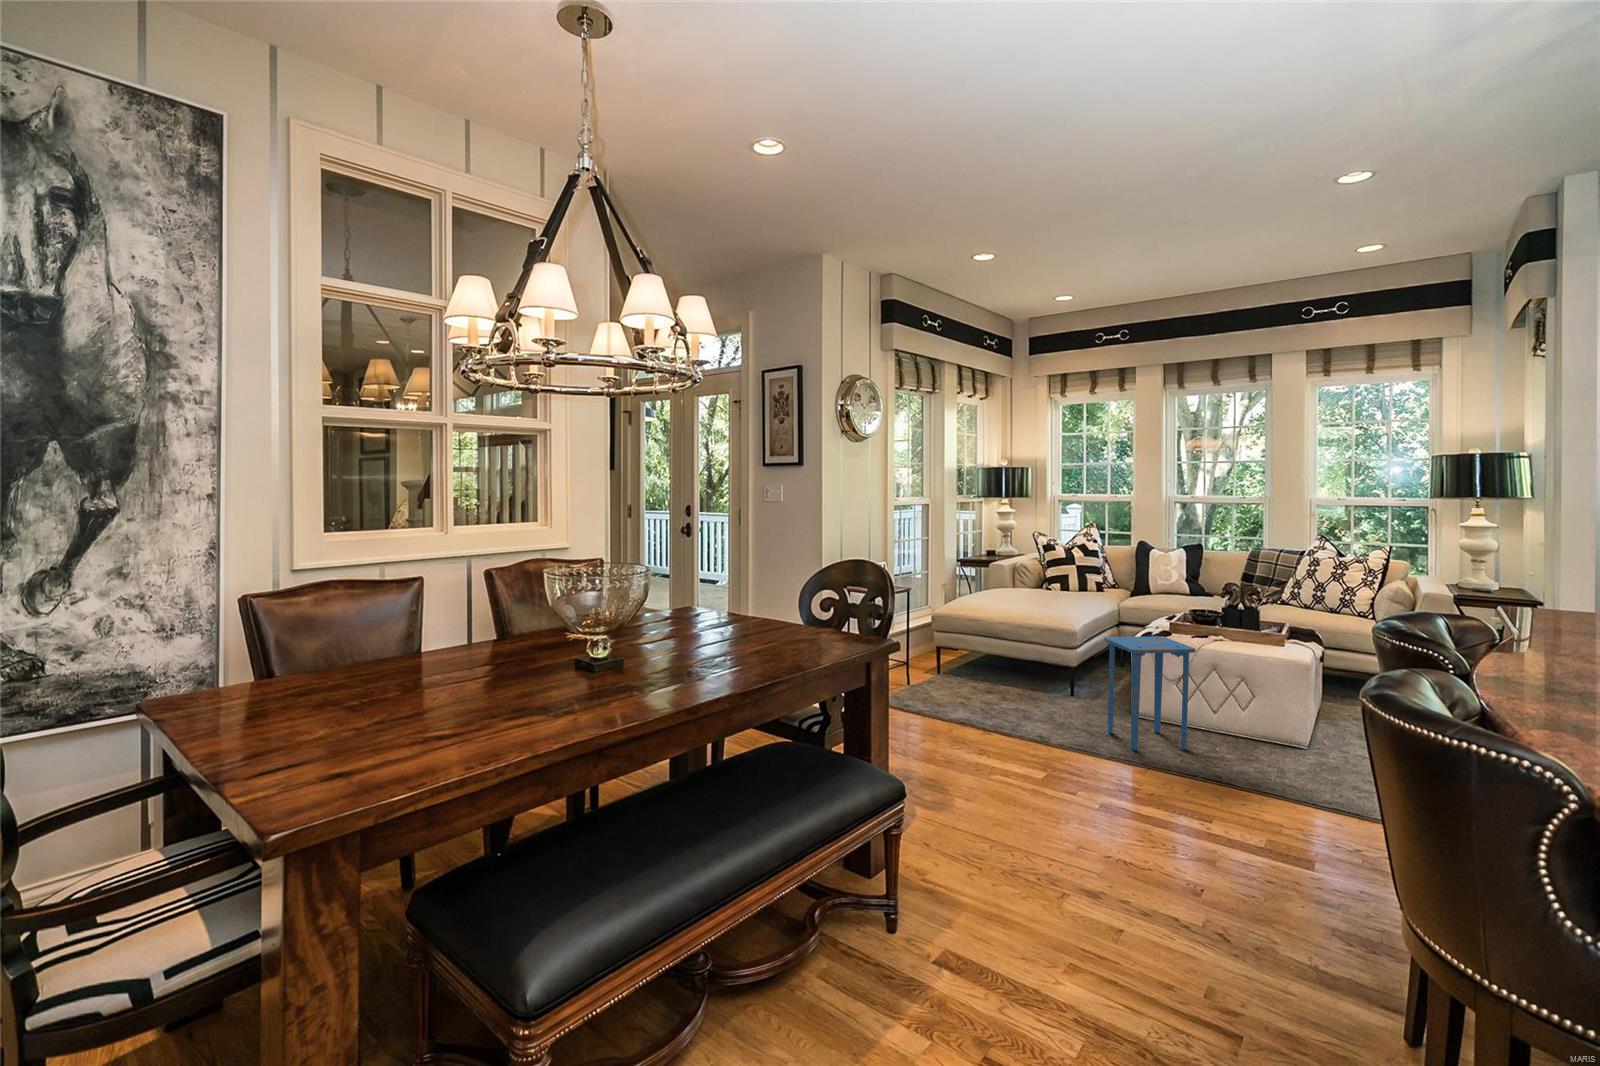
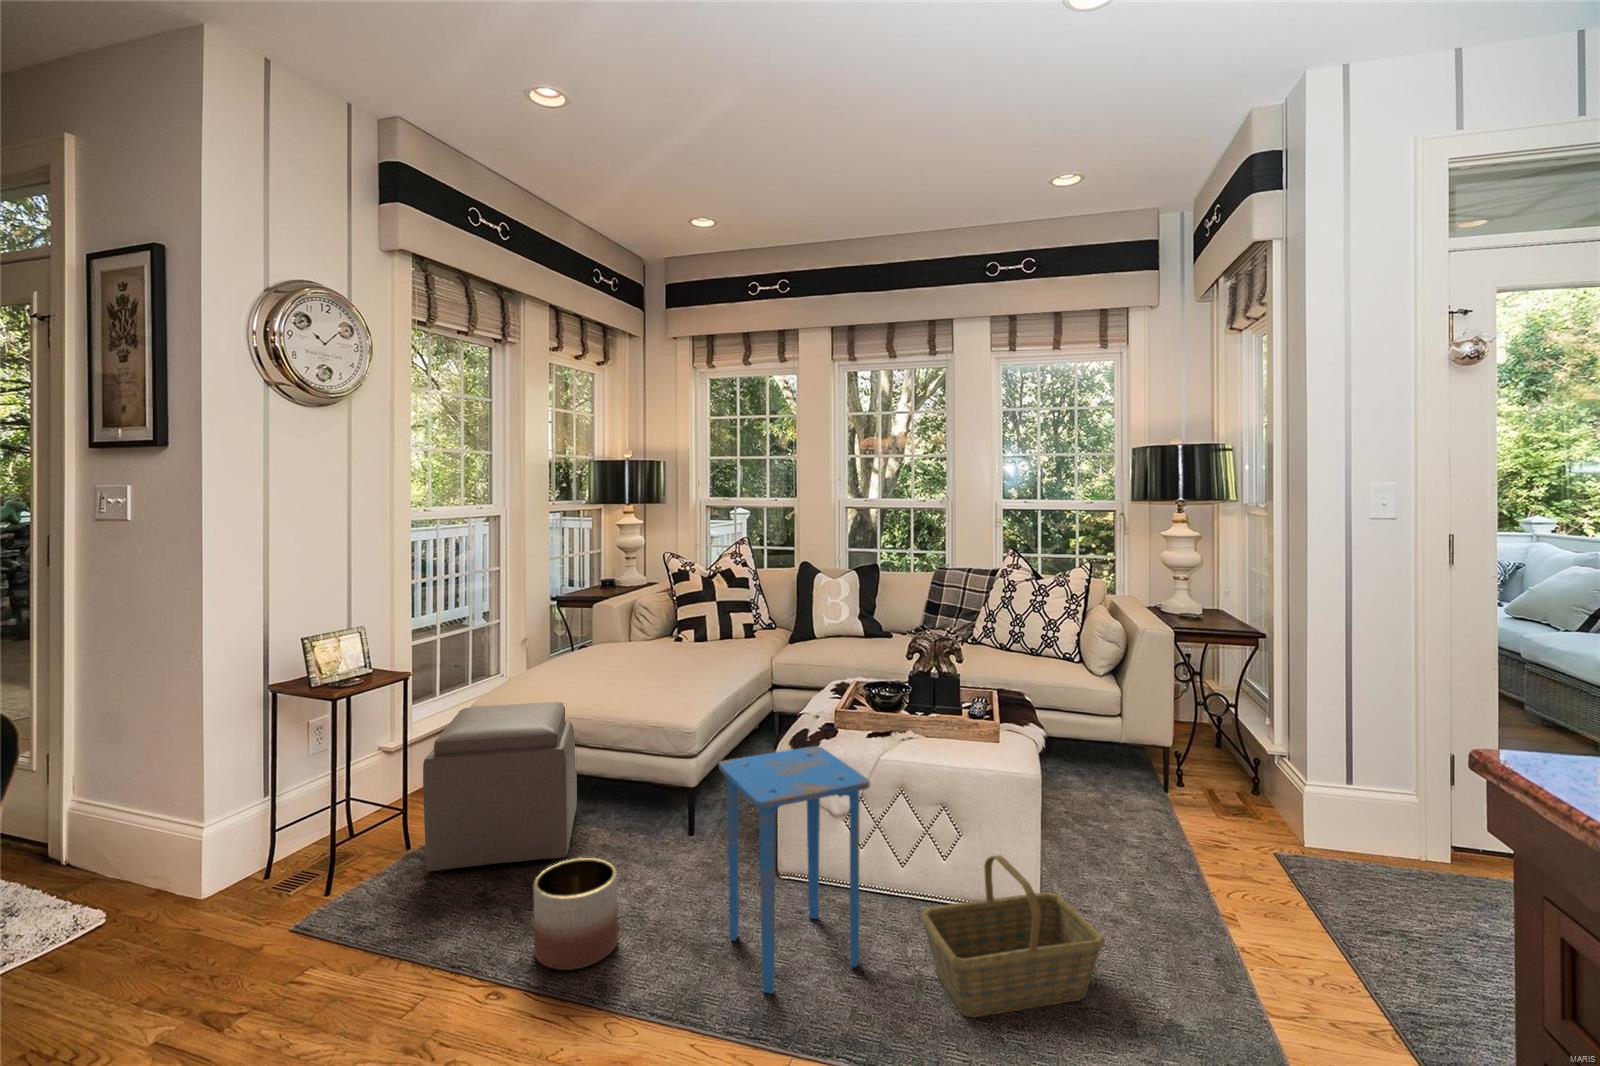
ottoman: none [928,613,1003,697] -> present [423,702,577,872]
planter: none [1003,683,1046,731] -> present [533,858,619,970]
basket: none [1225,697,1342,776] -> present [921,855,1105,1018]

